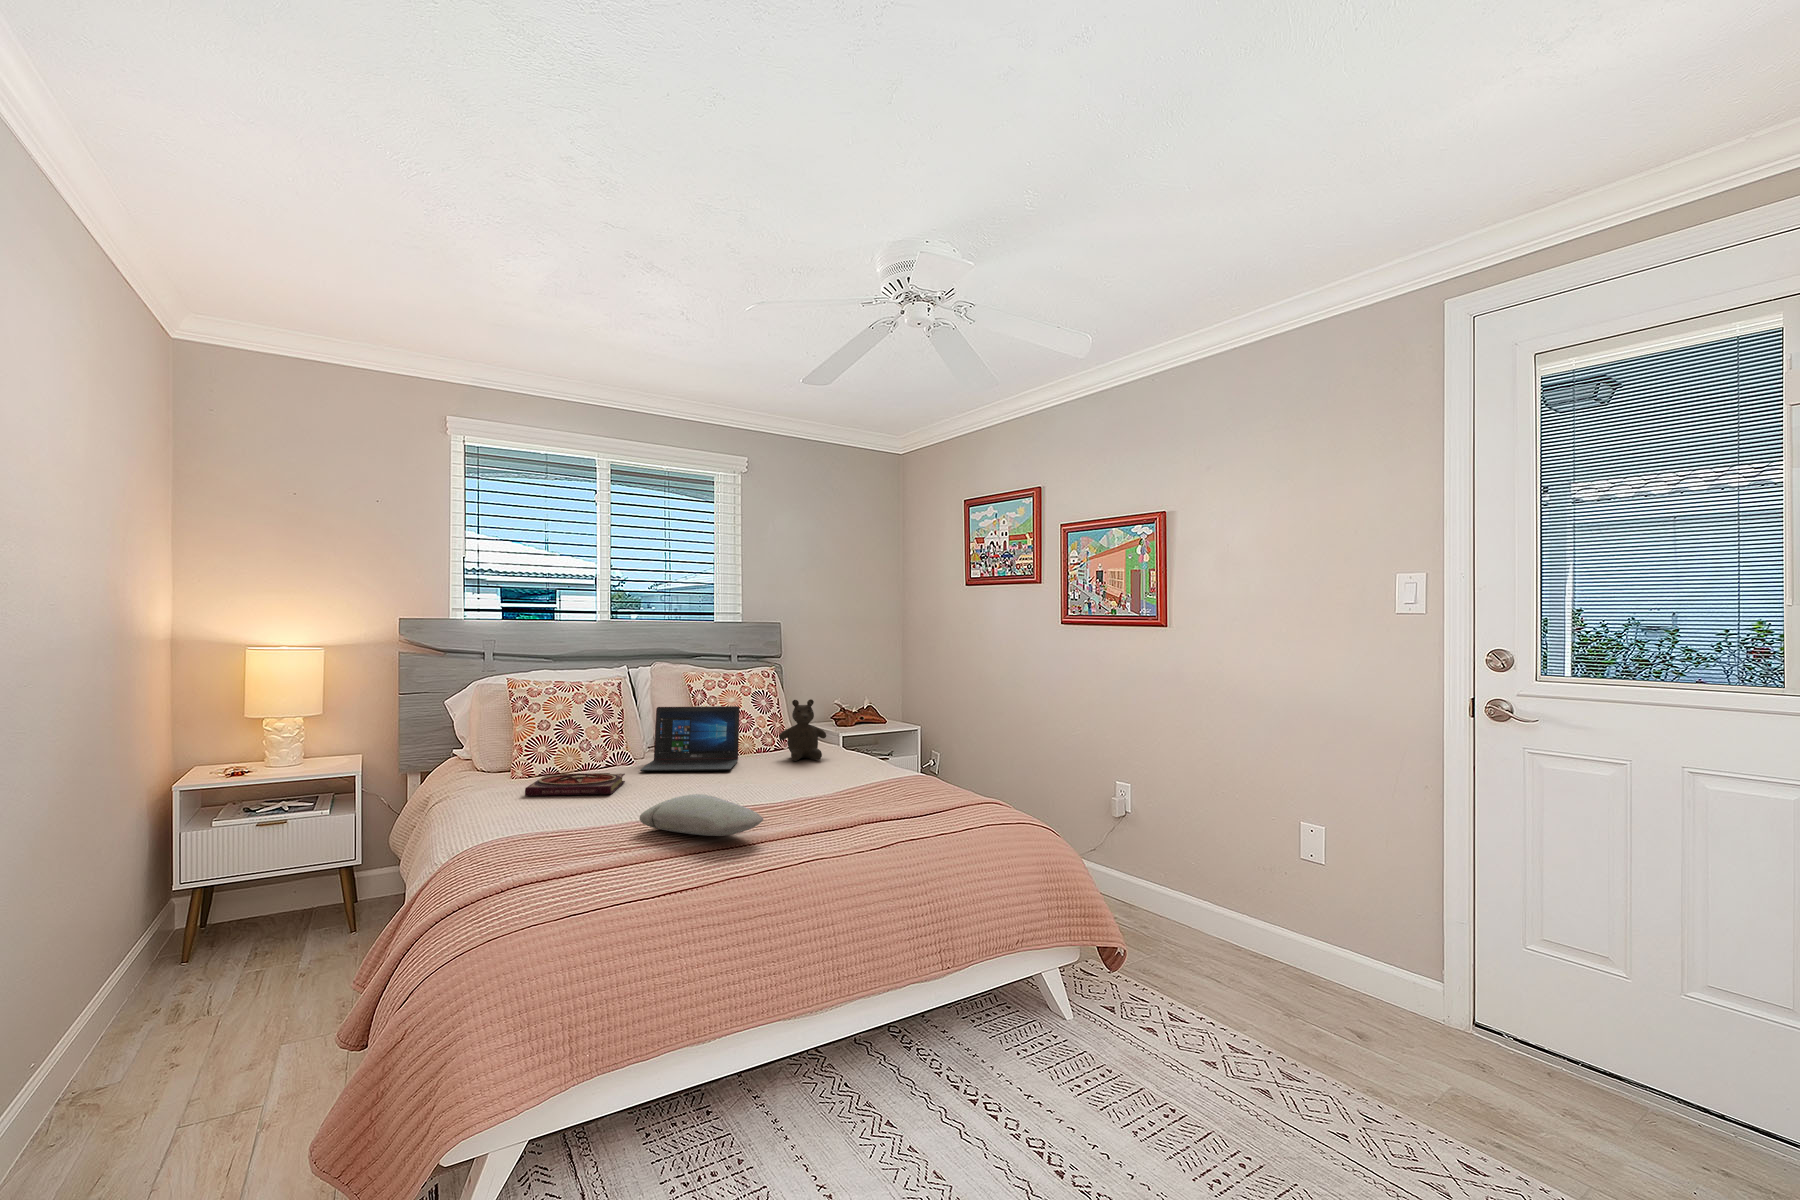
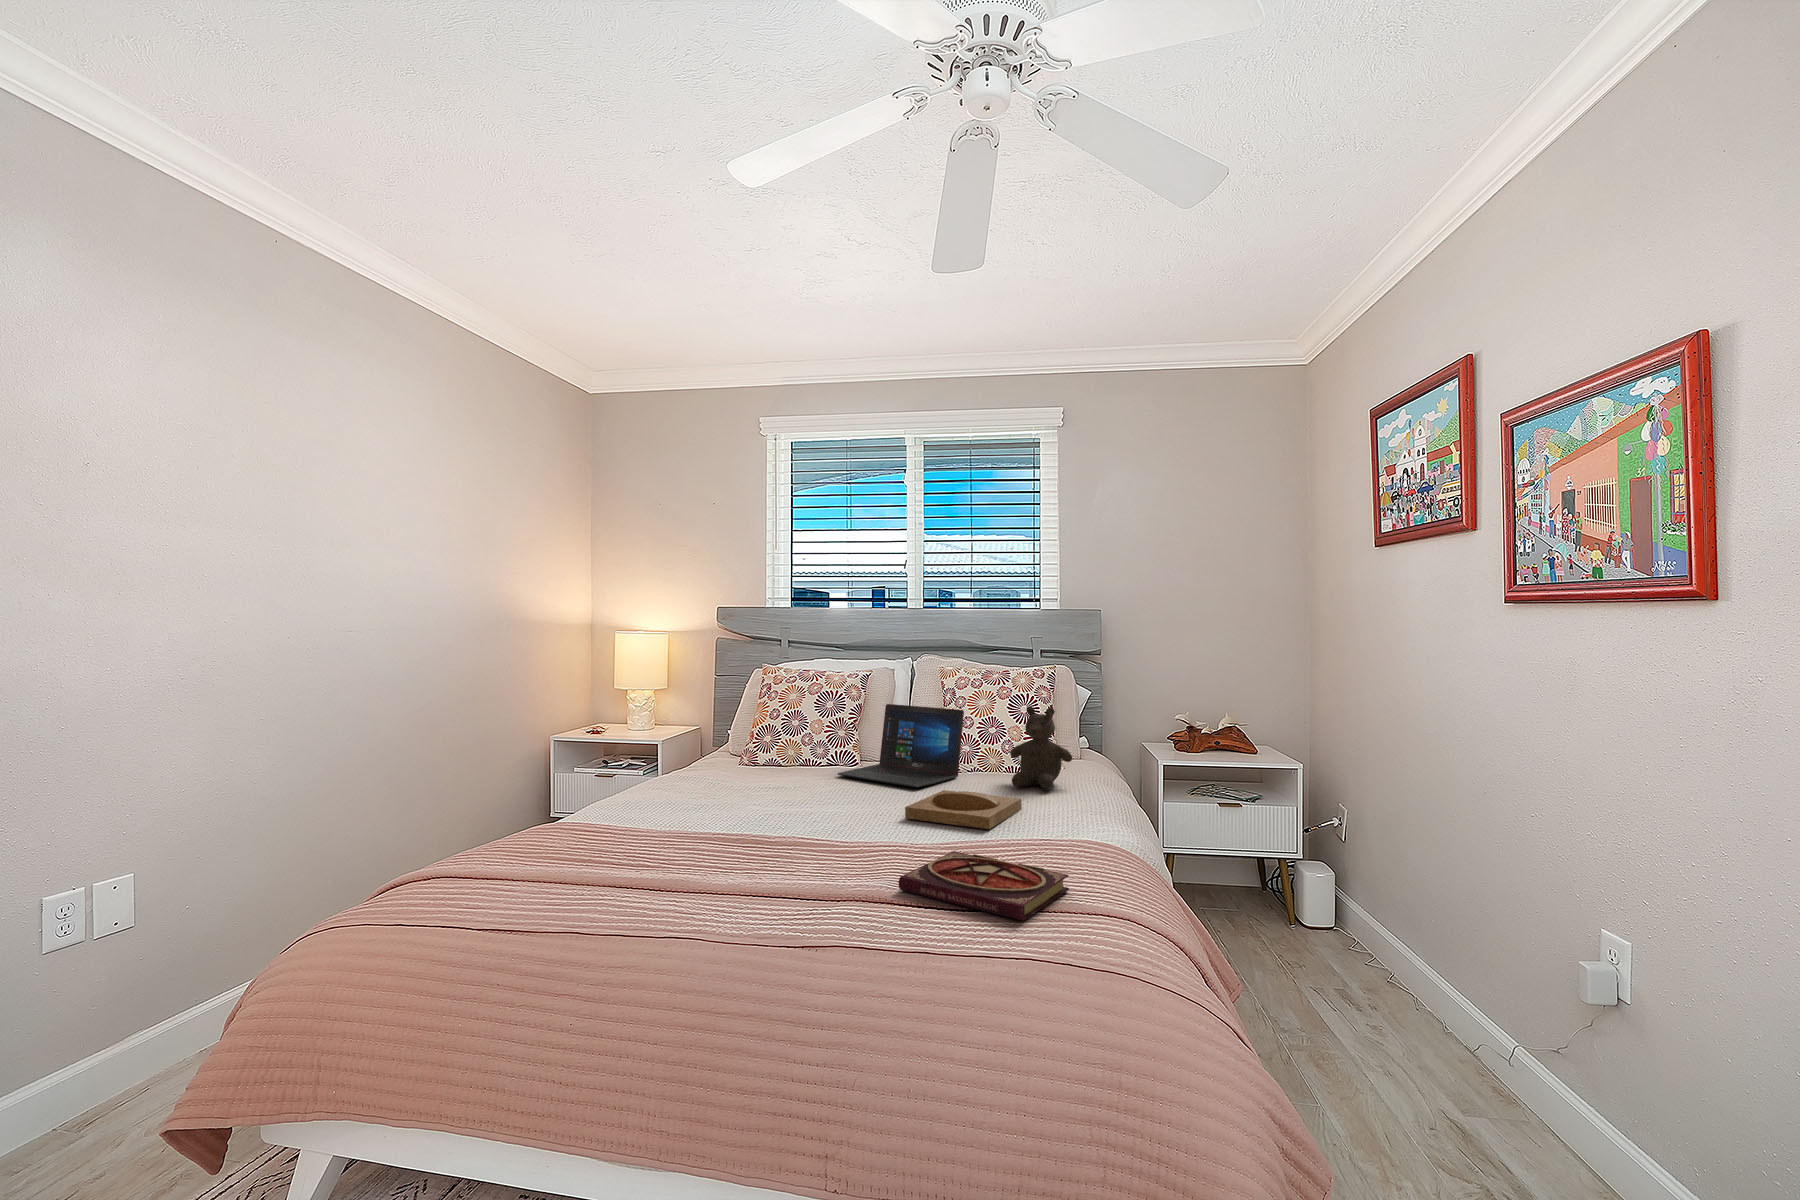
tray: none [763,765,837,788] -> present [905,790,1022,829]
book: present [525,773,625,796] -> present [899,851,1069,921]
pillow: present [640,794,763,836] -> none [663,812,763,872]

